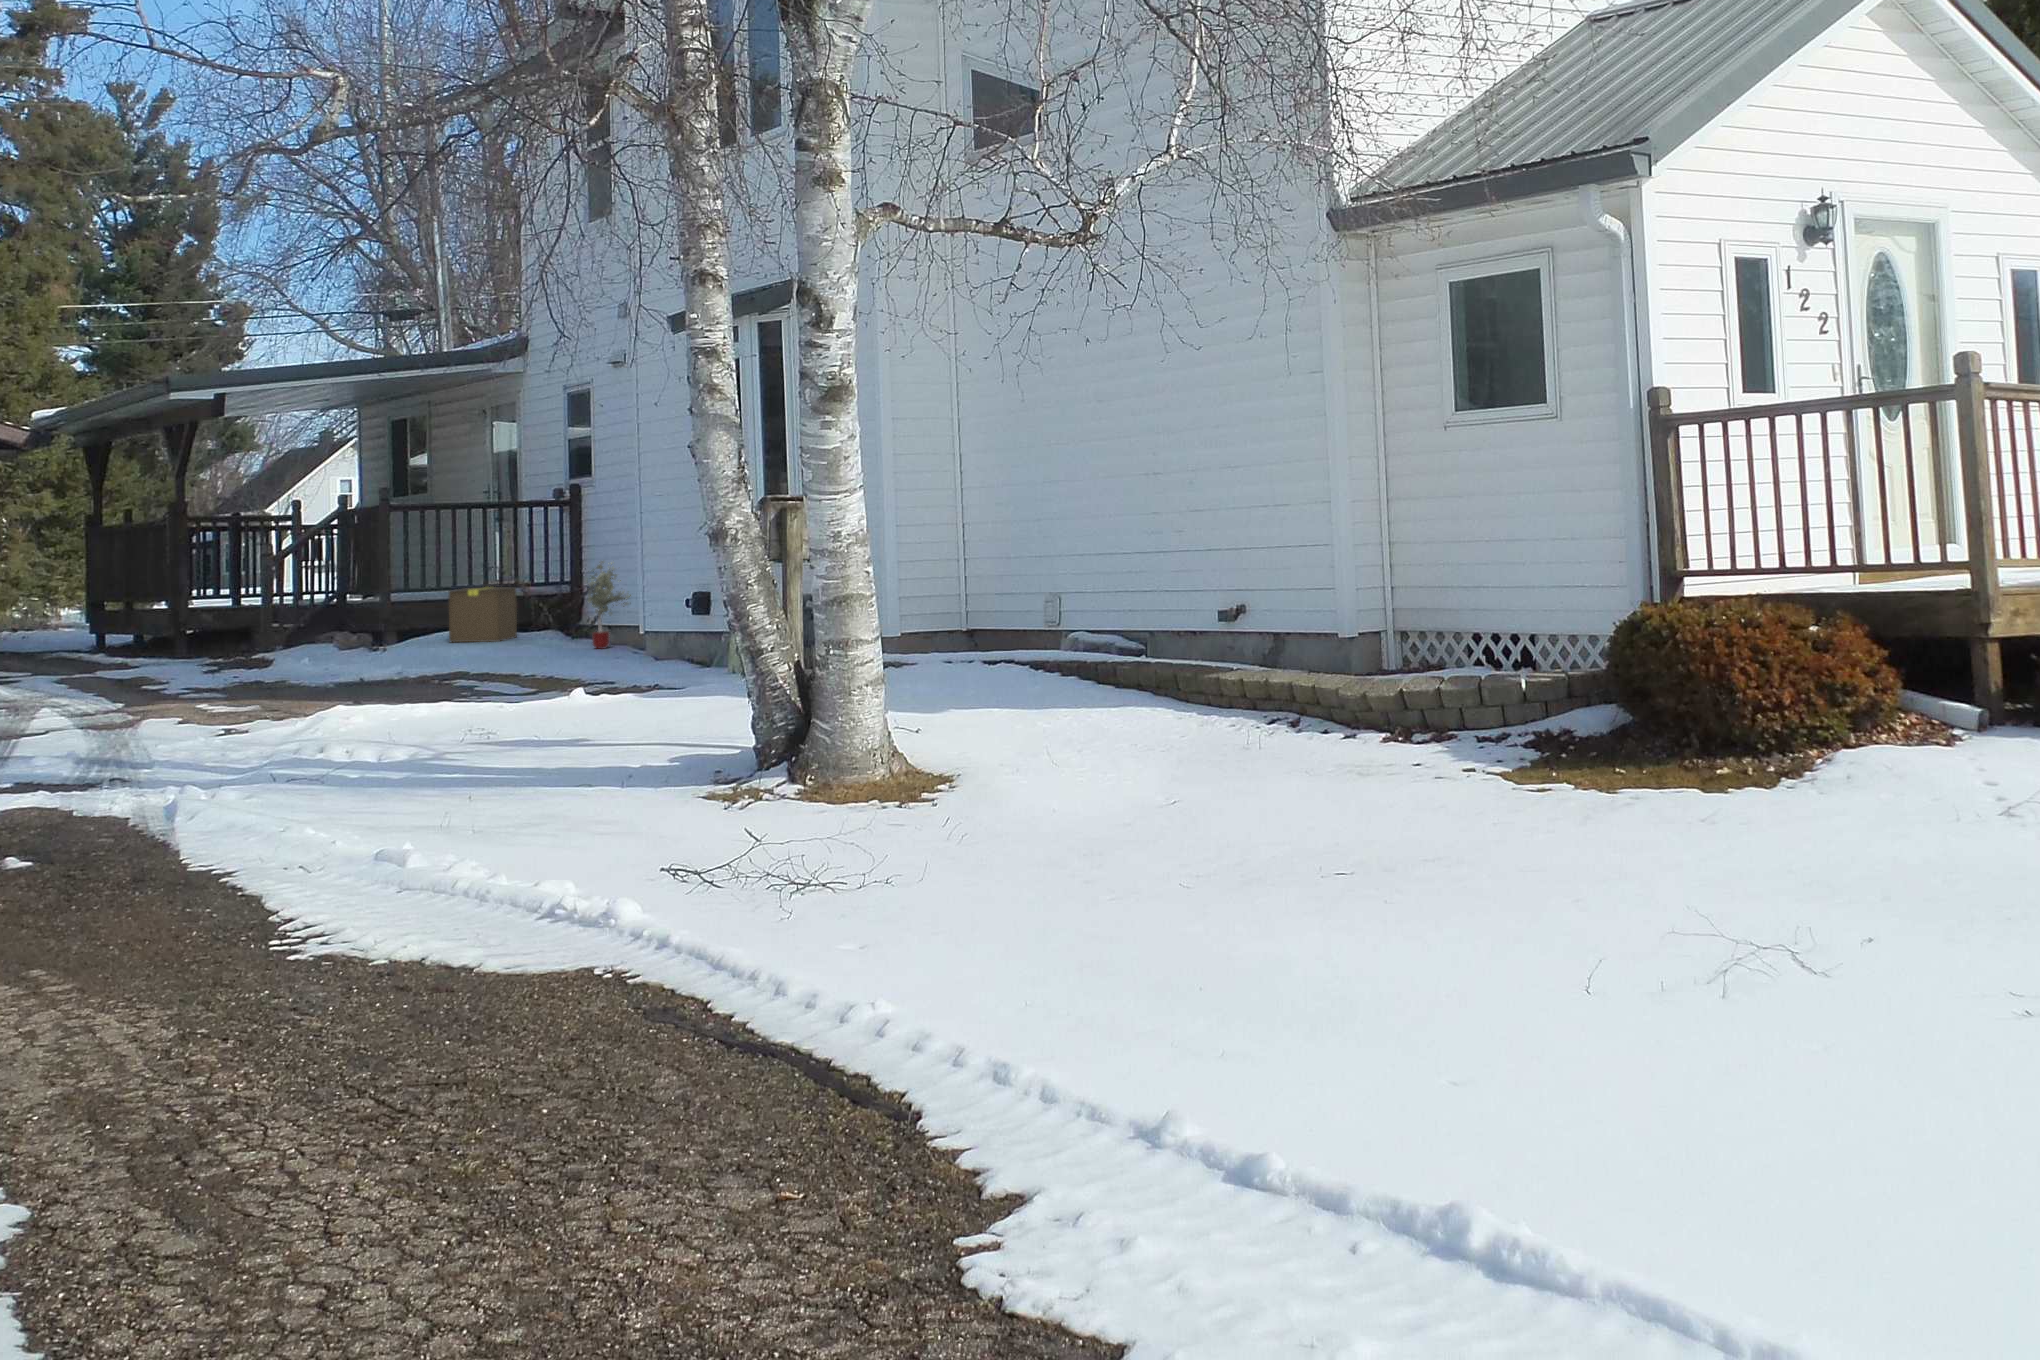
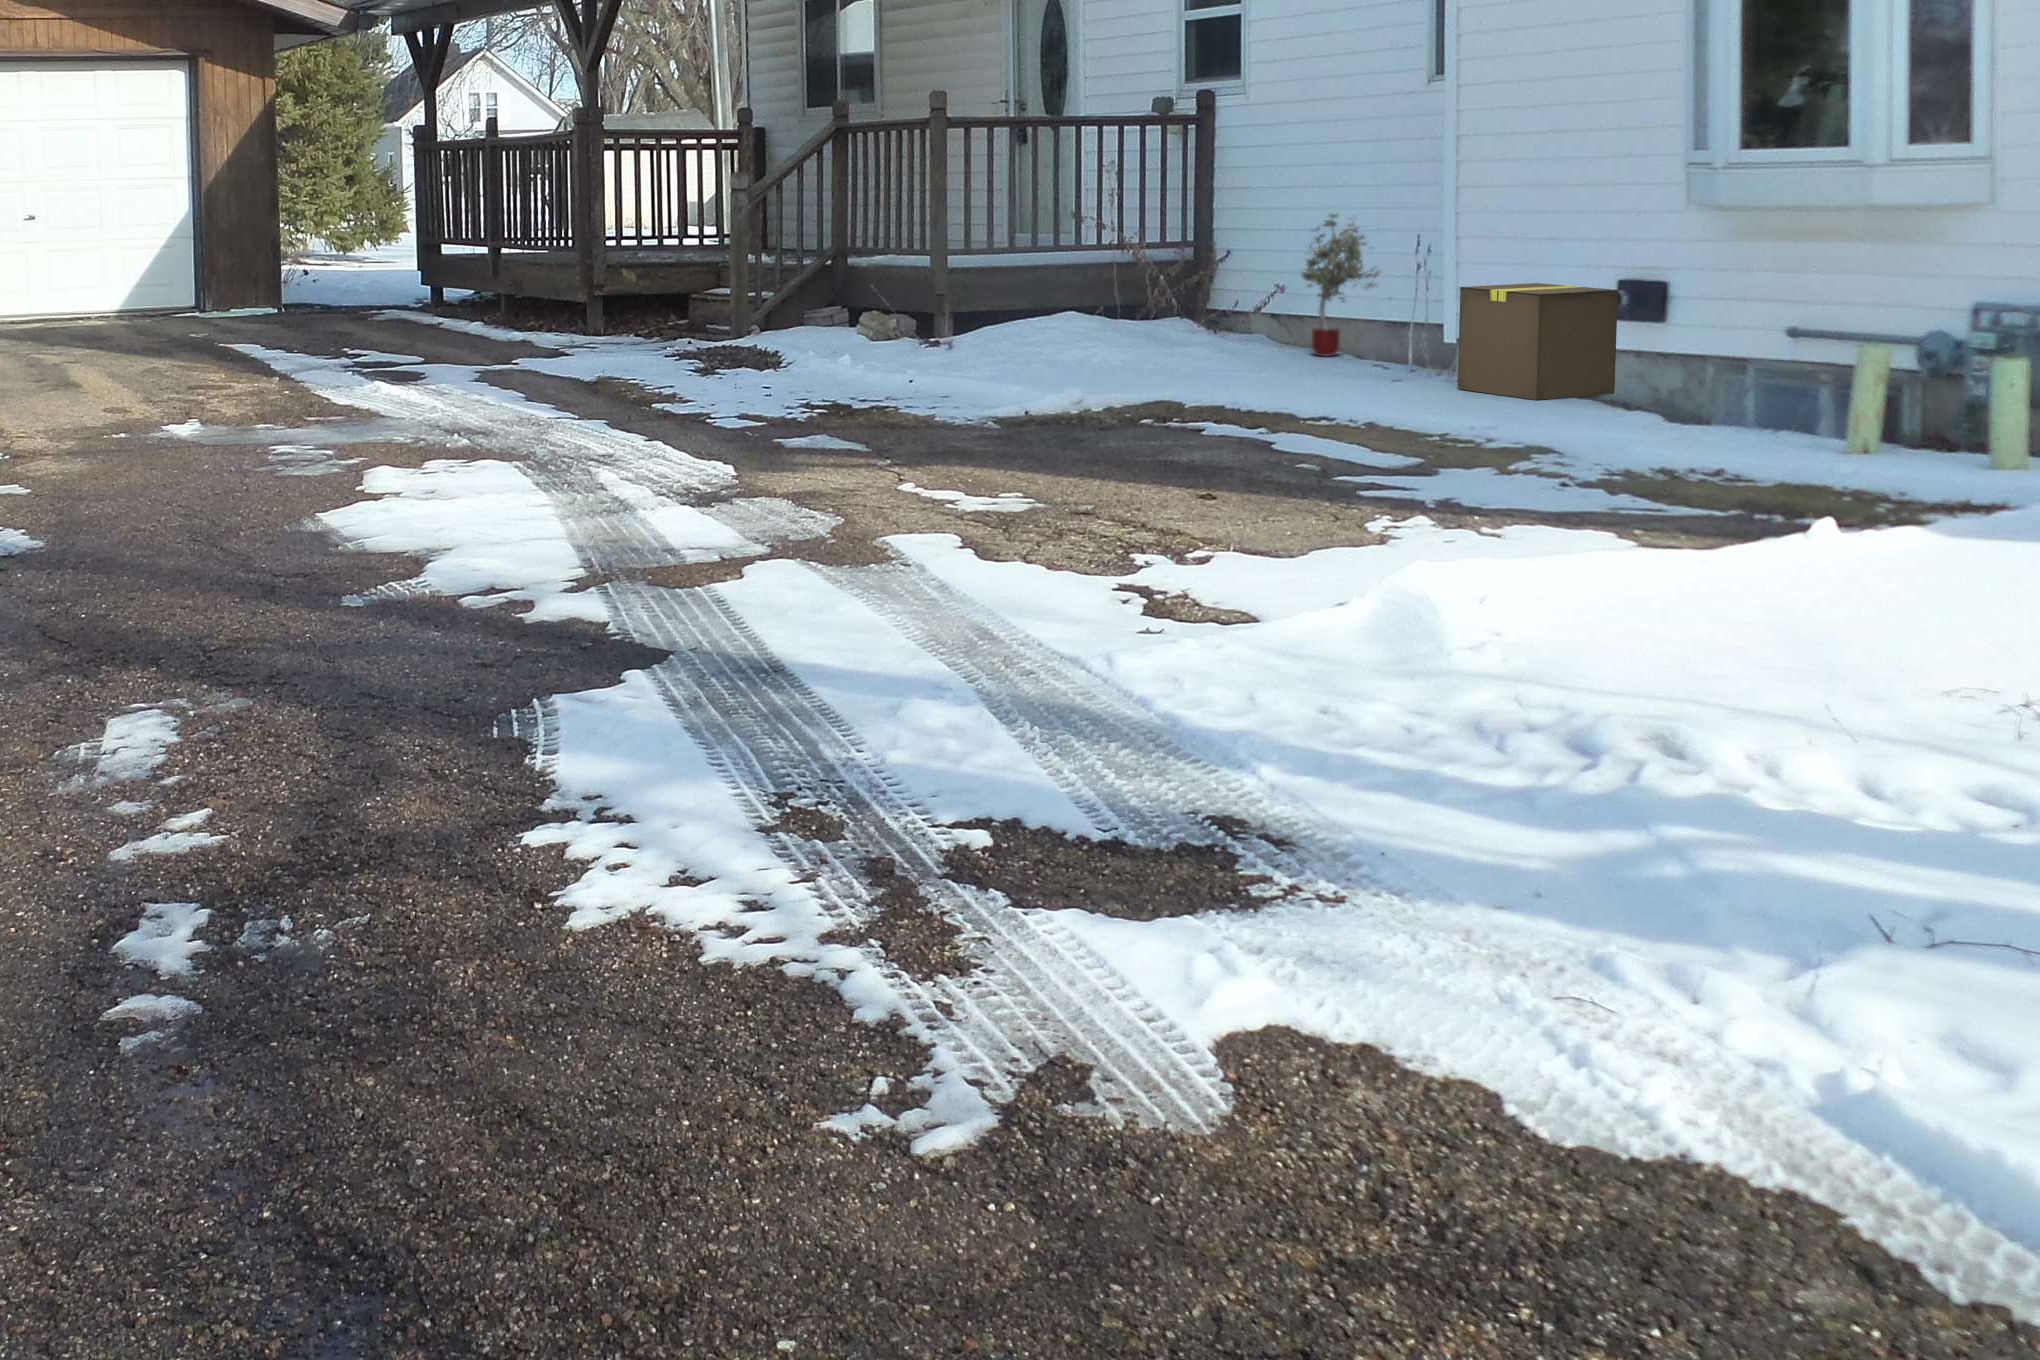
cardboard box: present [449,587,517,642] -> present [1457,283,1618,400]

